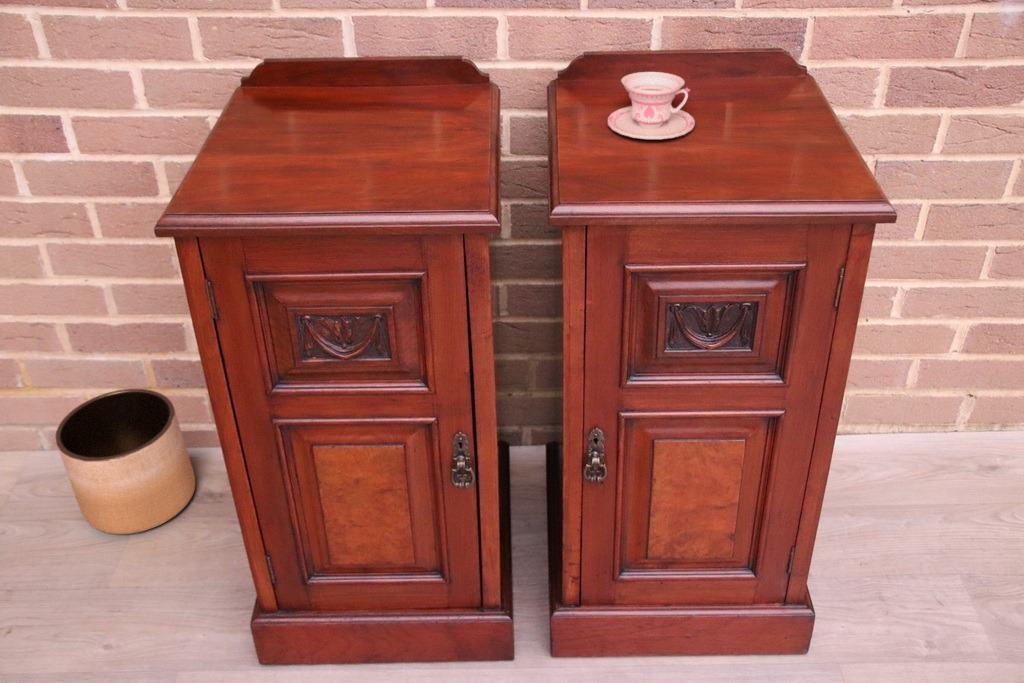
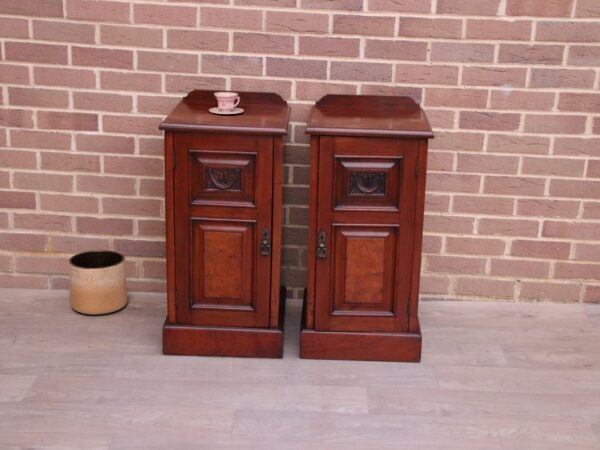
teacup: present [608,72,695,139] -> present [209,92,244,114]

